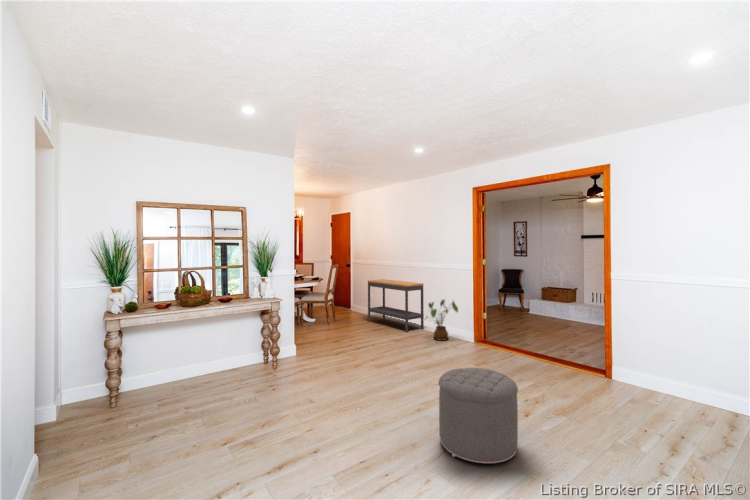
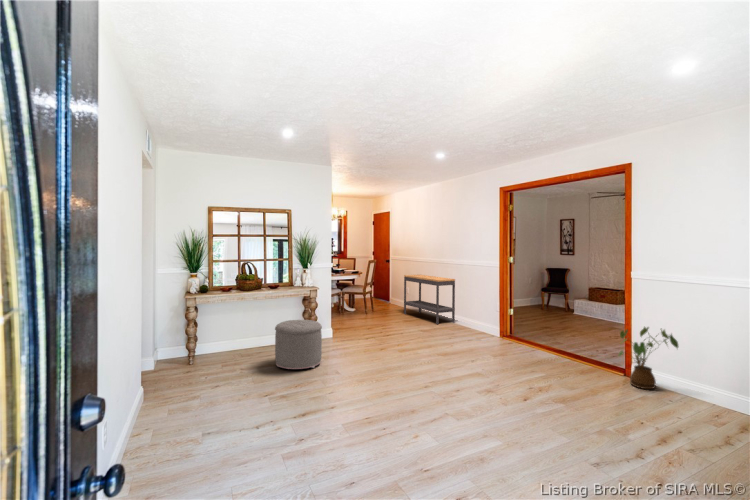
house plant: present [428,300,458,341] -> present [619,327,679,389]
ottoman: present [439,368,518,463] -> present [275,320,322,369]

